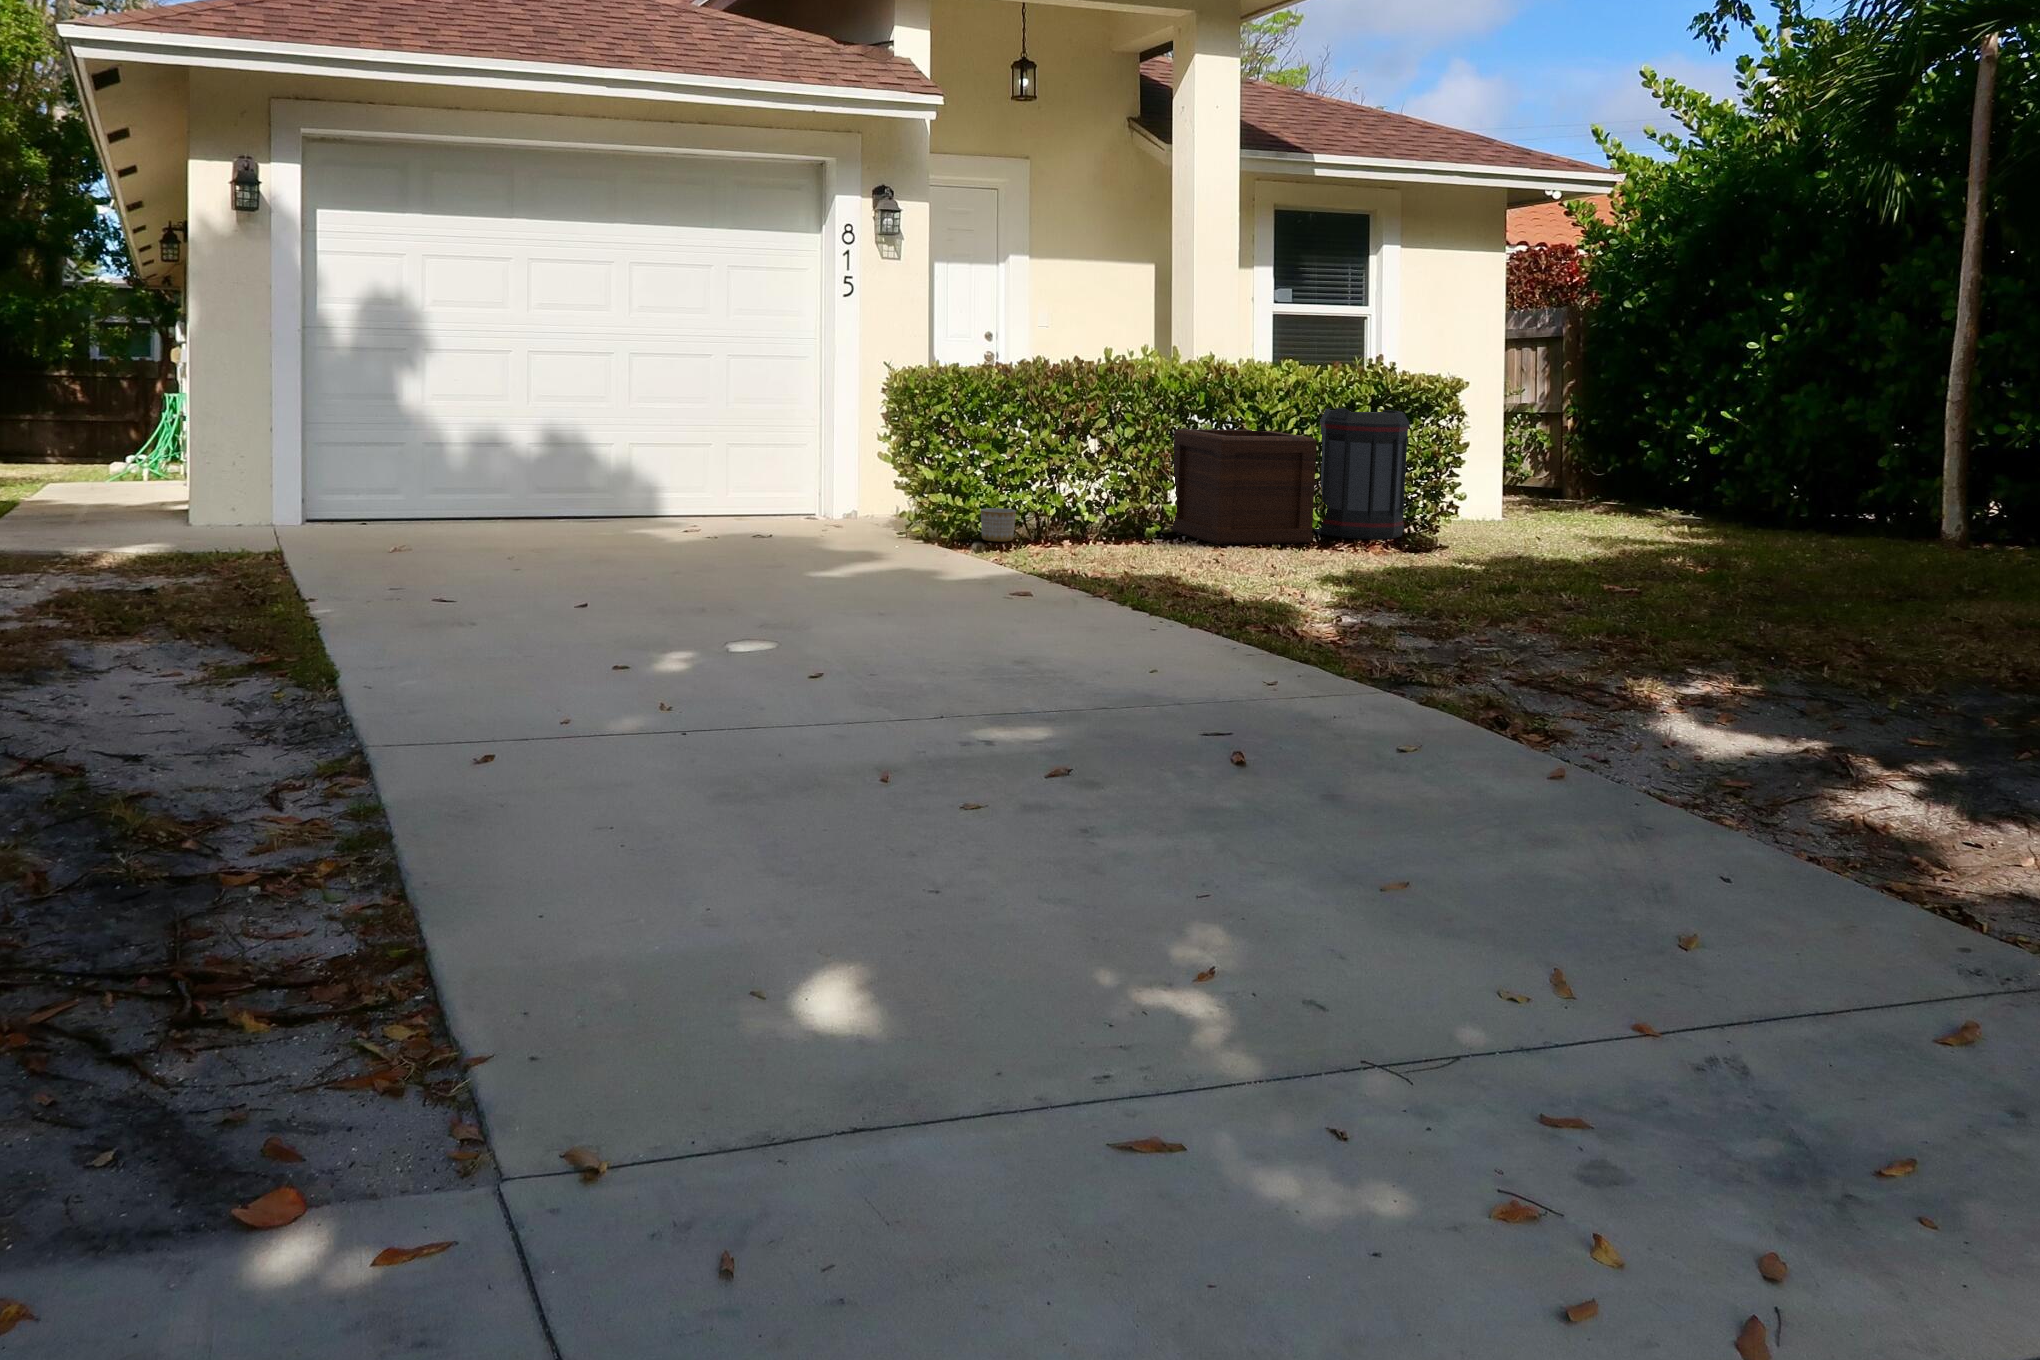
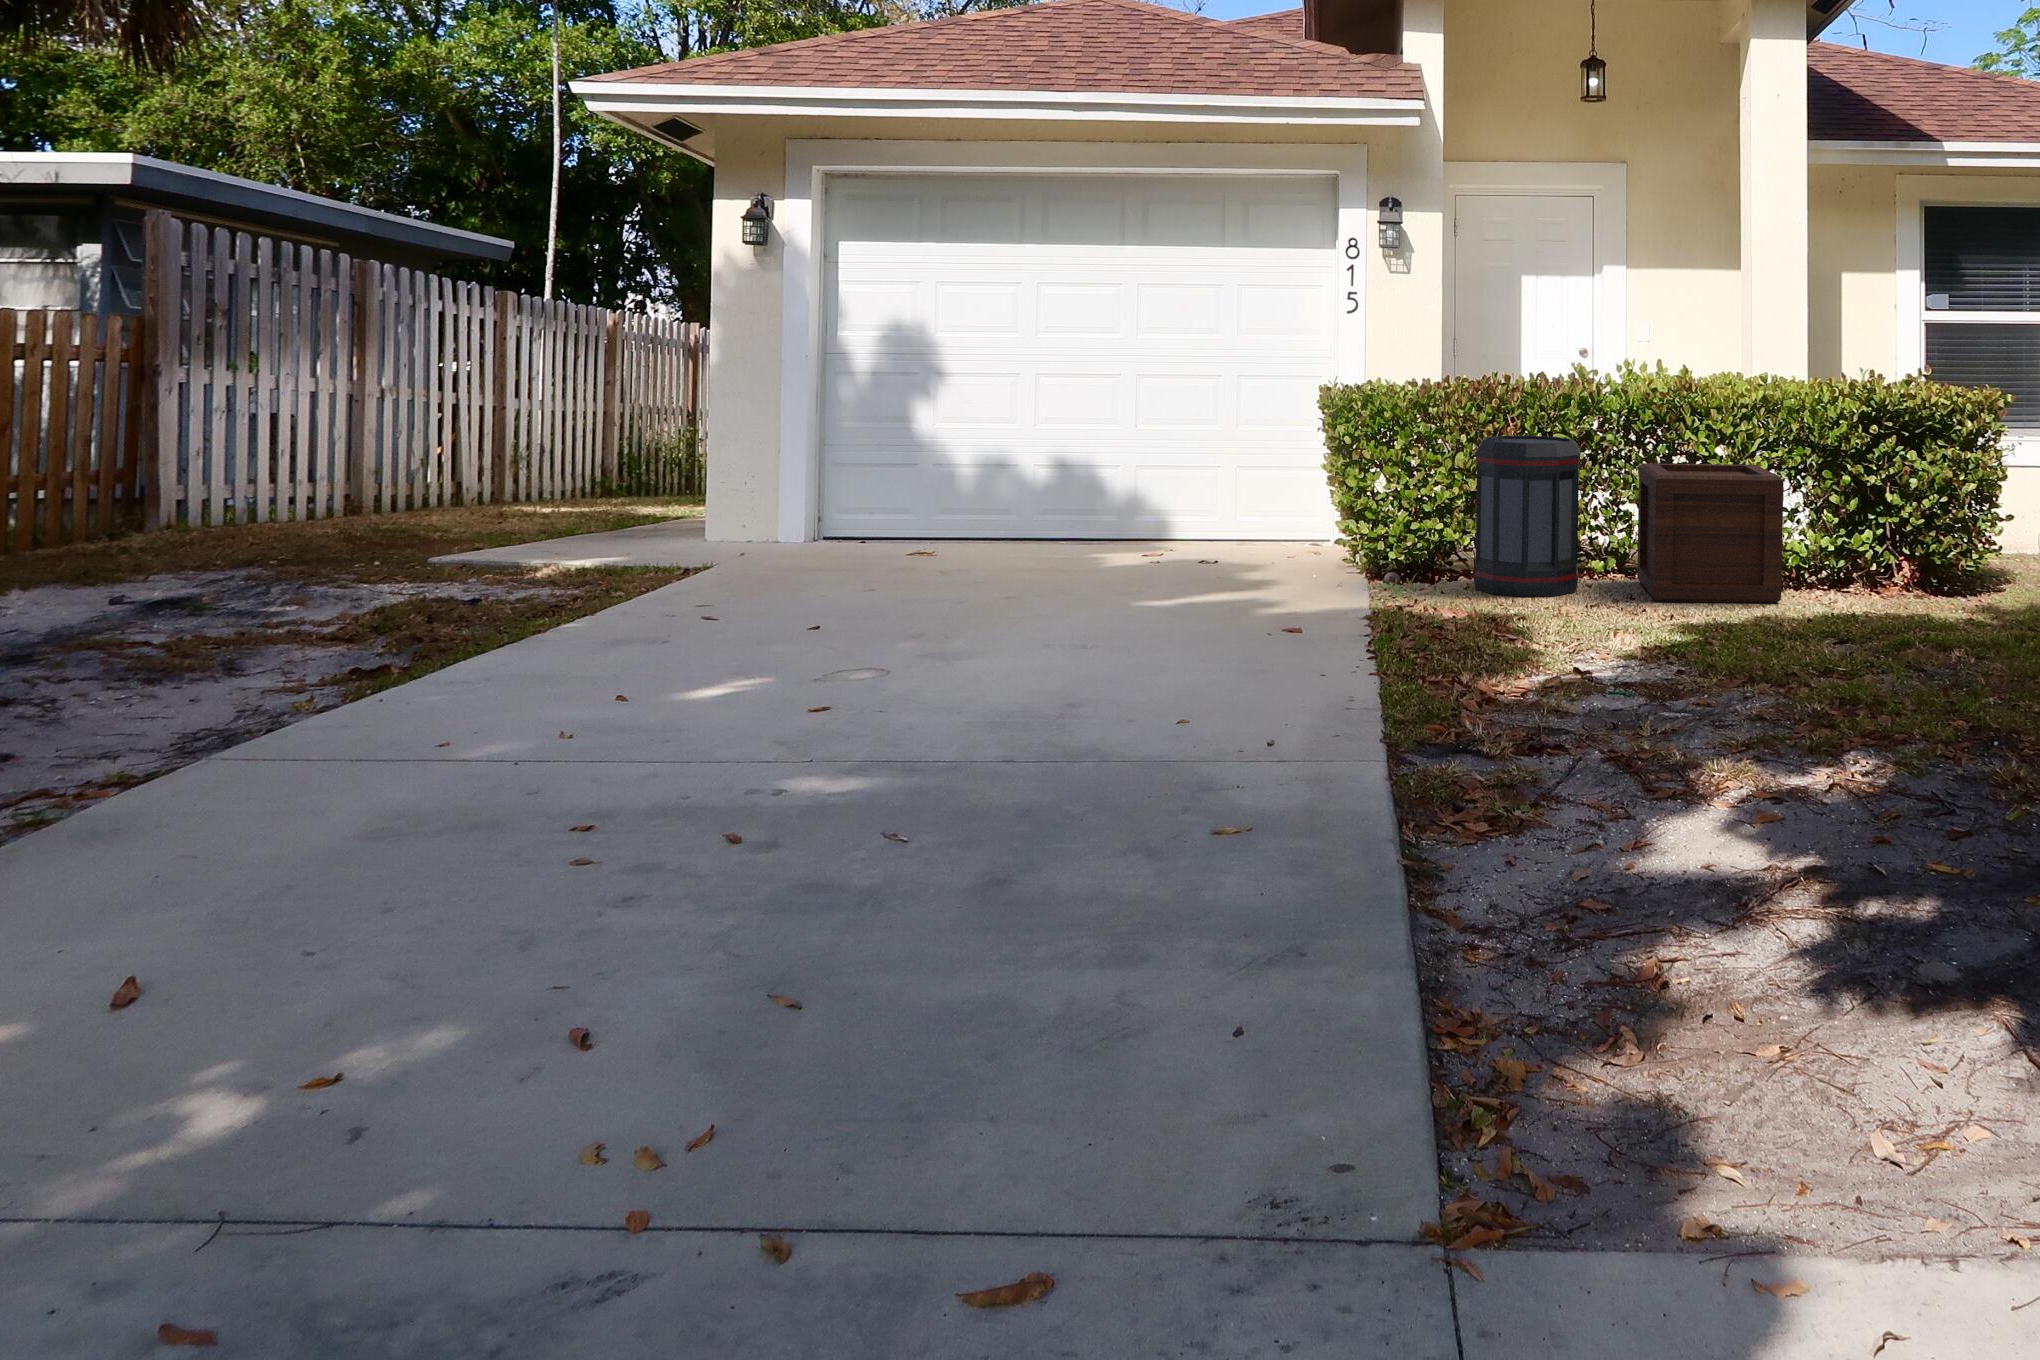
trash can: present [1315,408,1410,539] -> present [1473,436,1580,597]
planter: present [981,508,1016,542] -> none [1388,551,1427,589]

